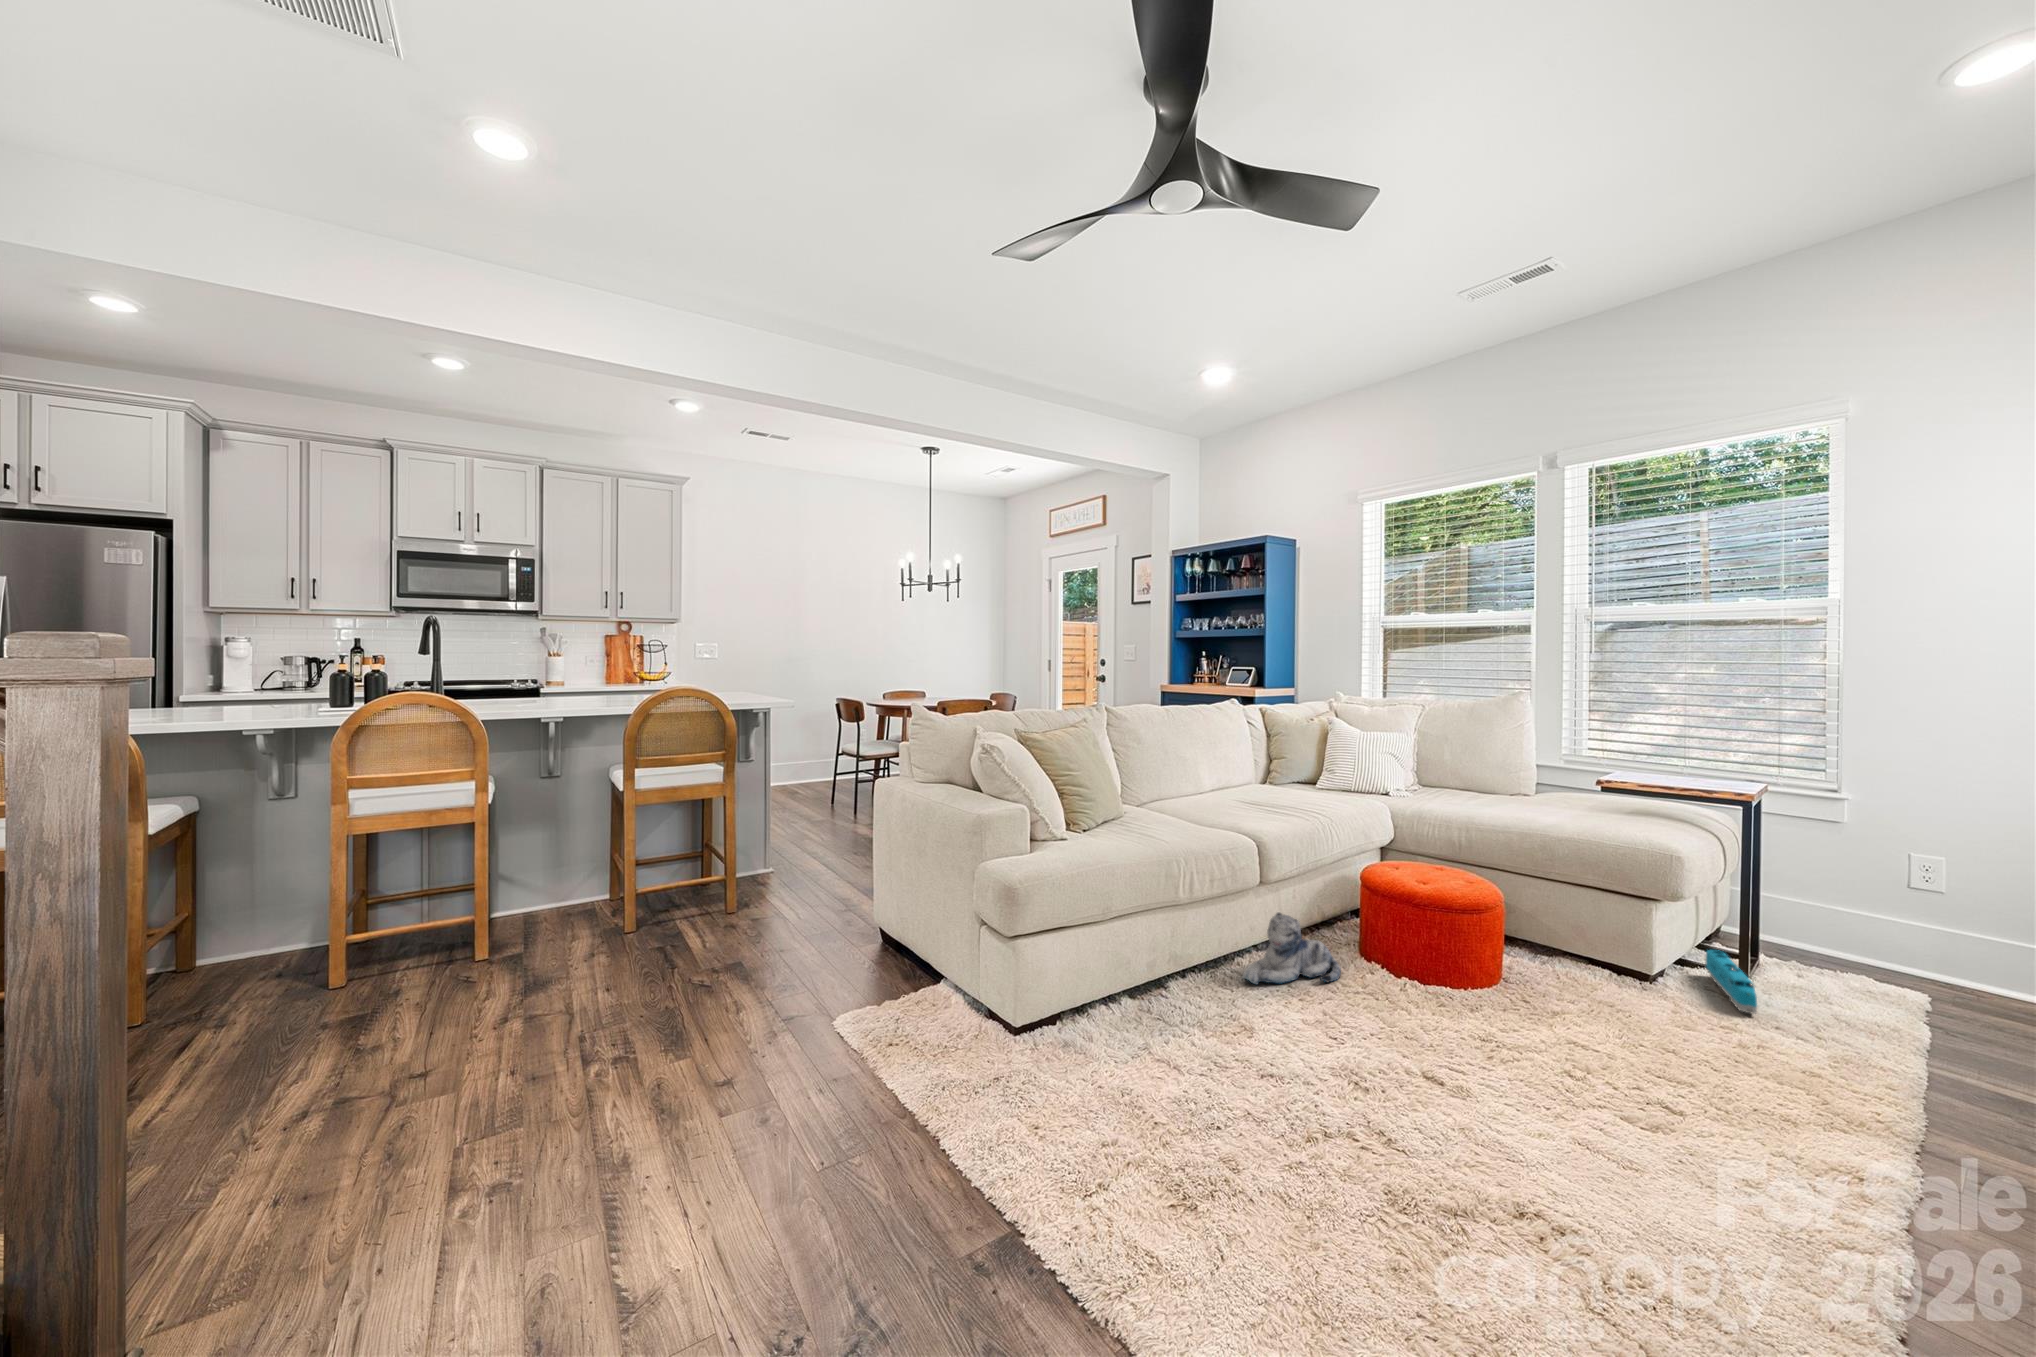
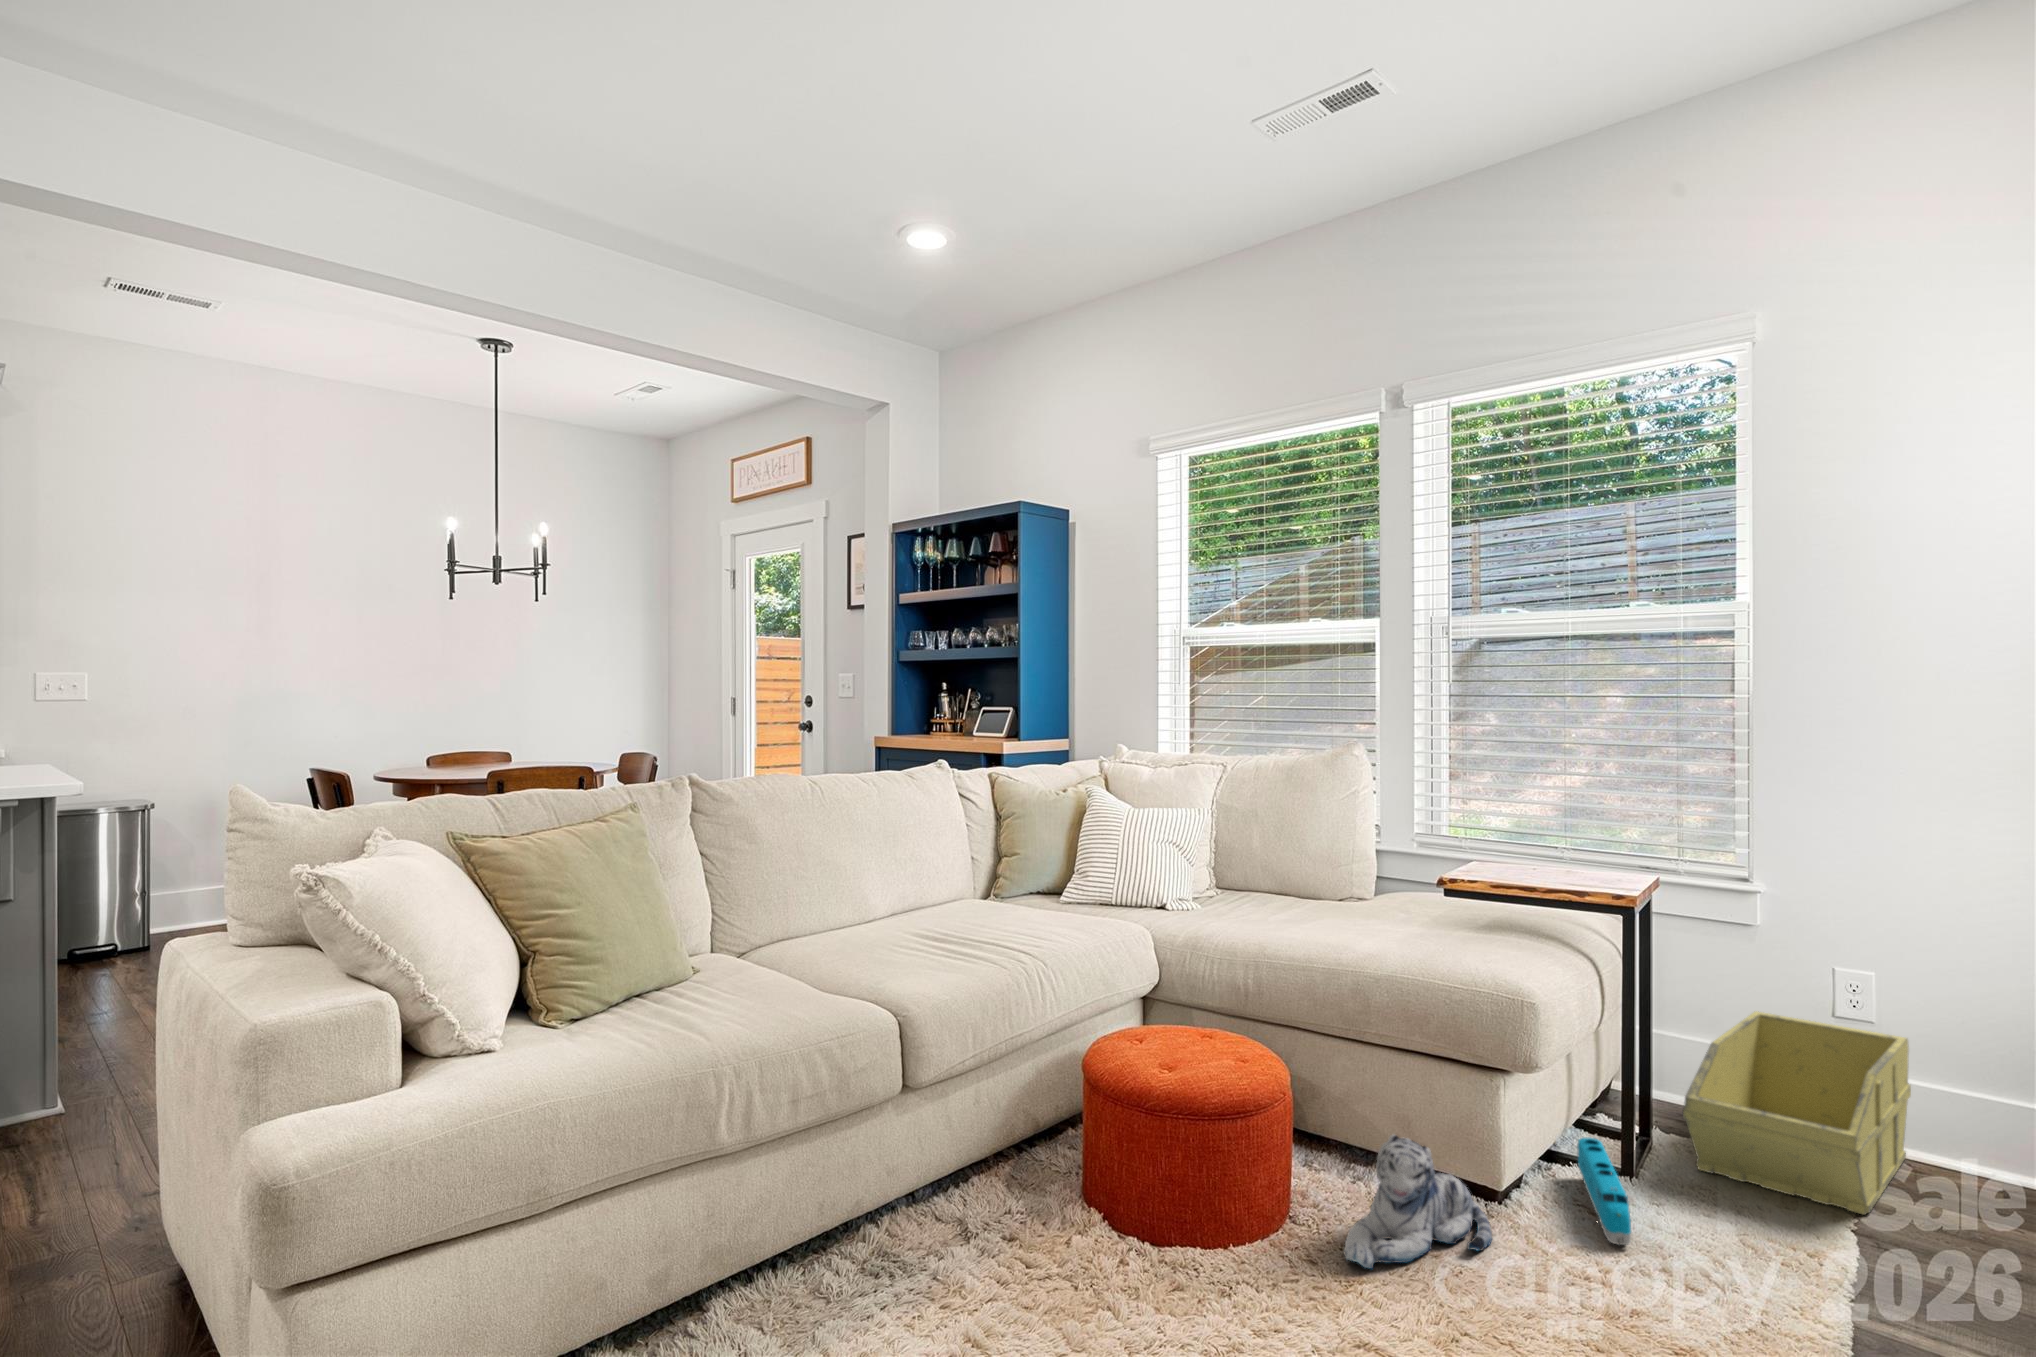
storage bin: none [1788,880,1971,1014] -> present [1683,1011,1911,1215]
plush toy: present [1242,912,1341,984] -> present [1344,1135,1492,1269]

